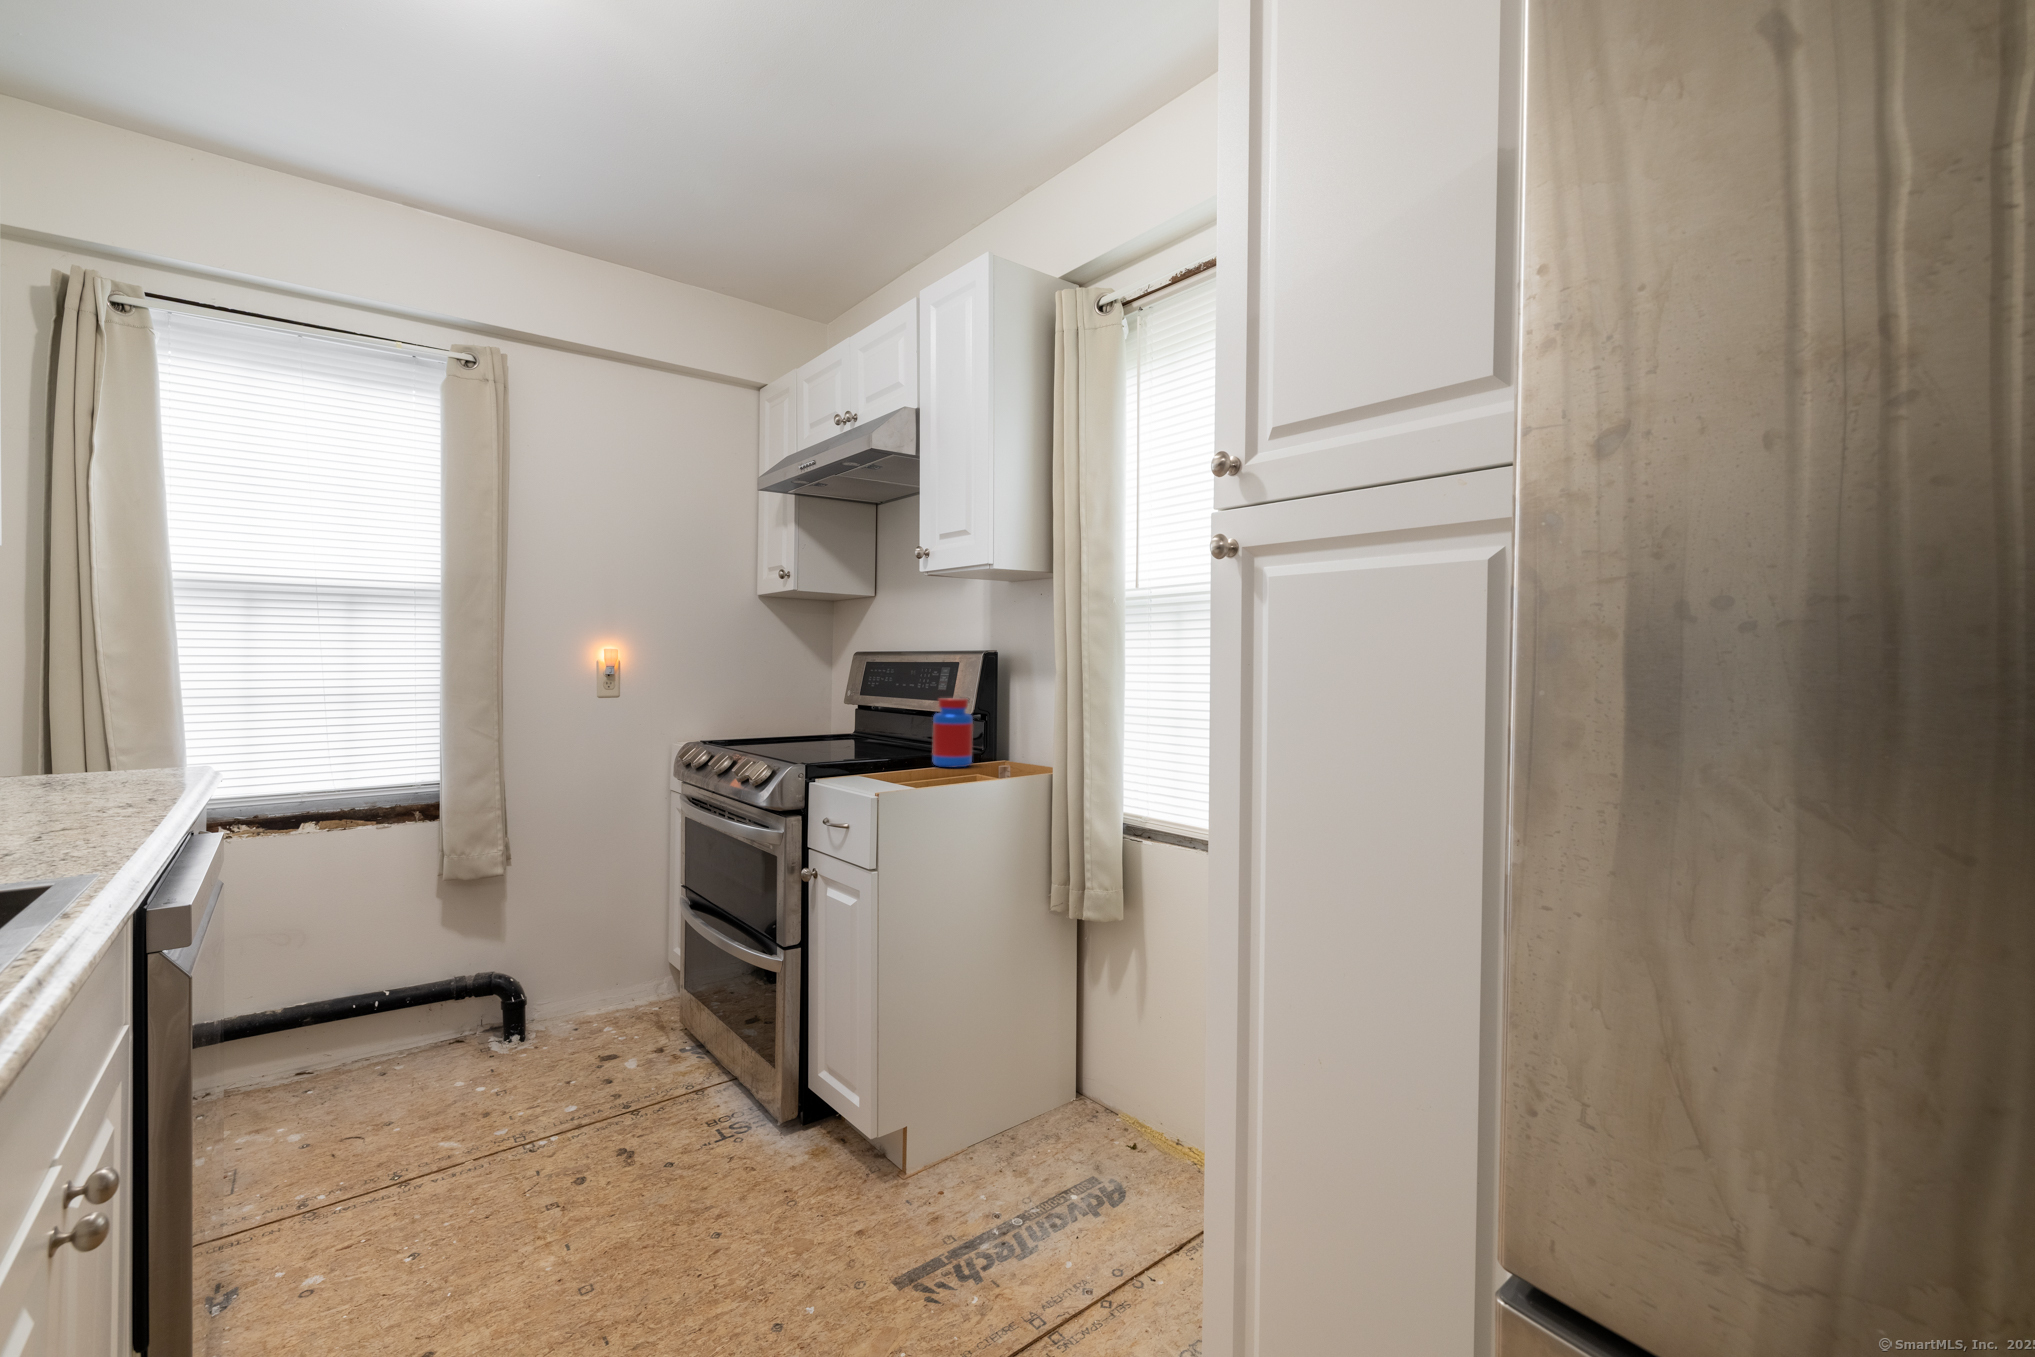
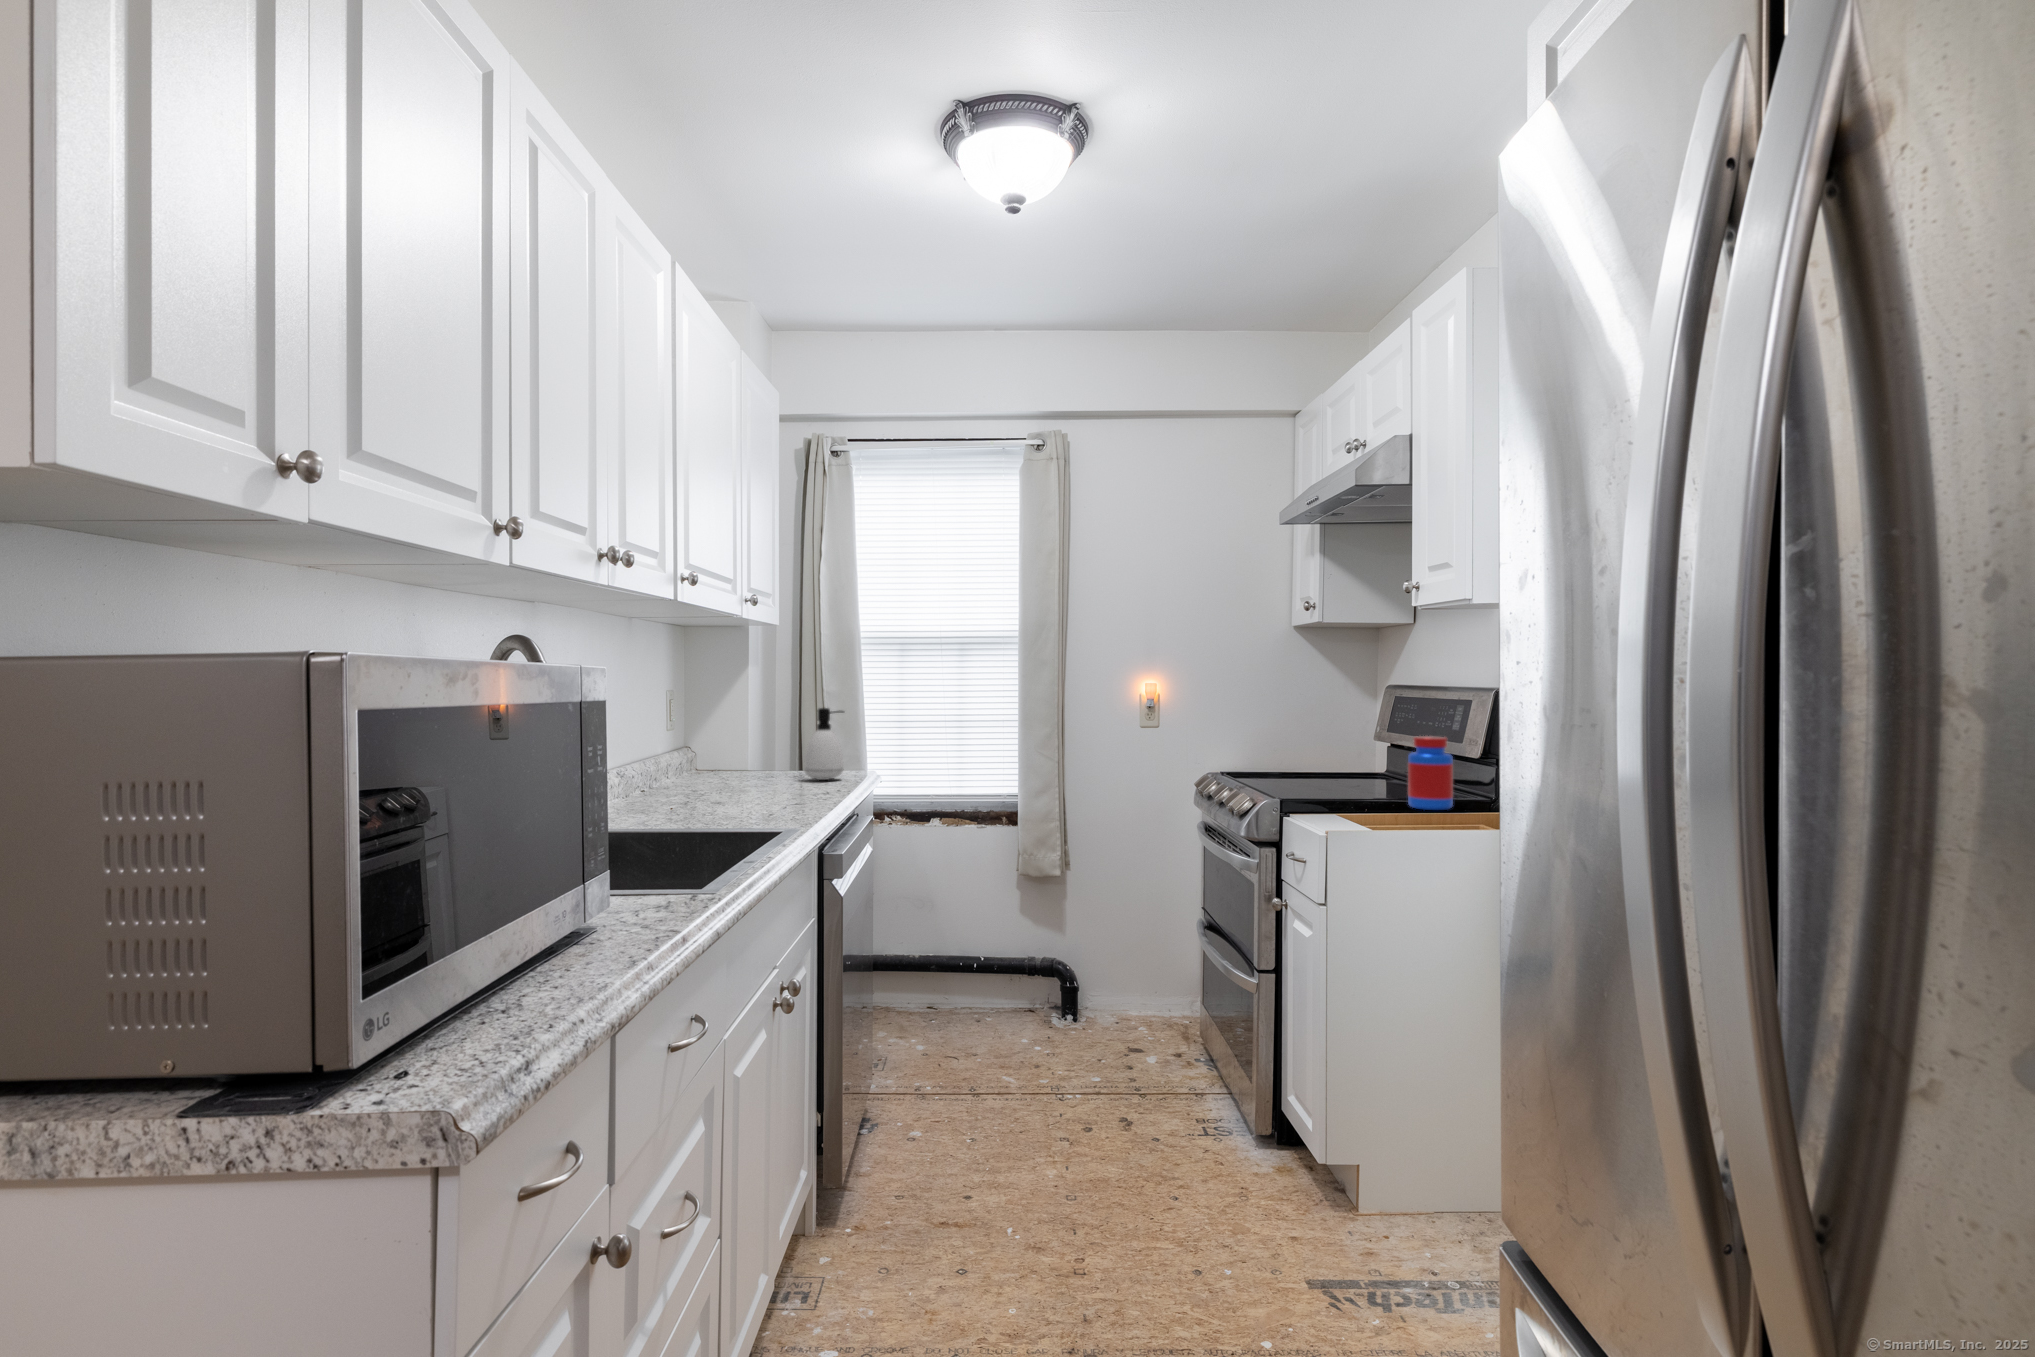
soap dispenser: none [61,669,153,782] -> present [804,708,844,780]

